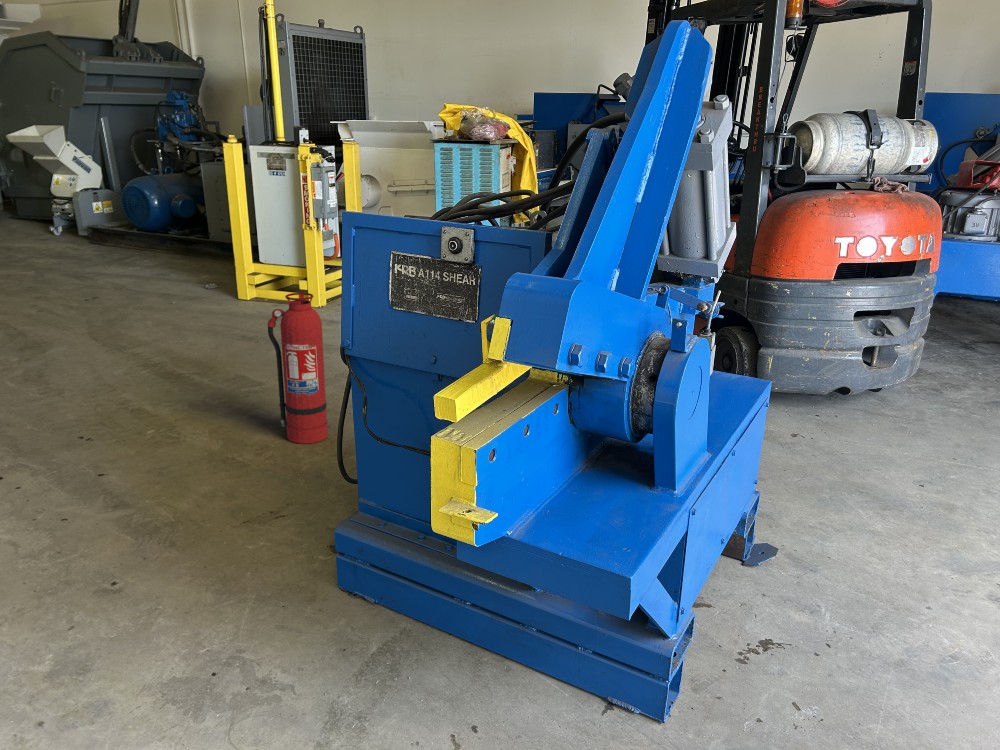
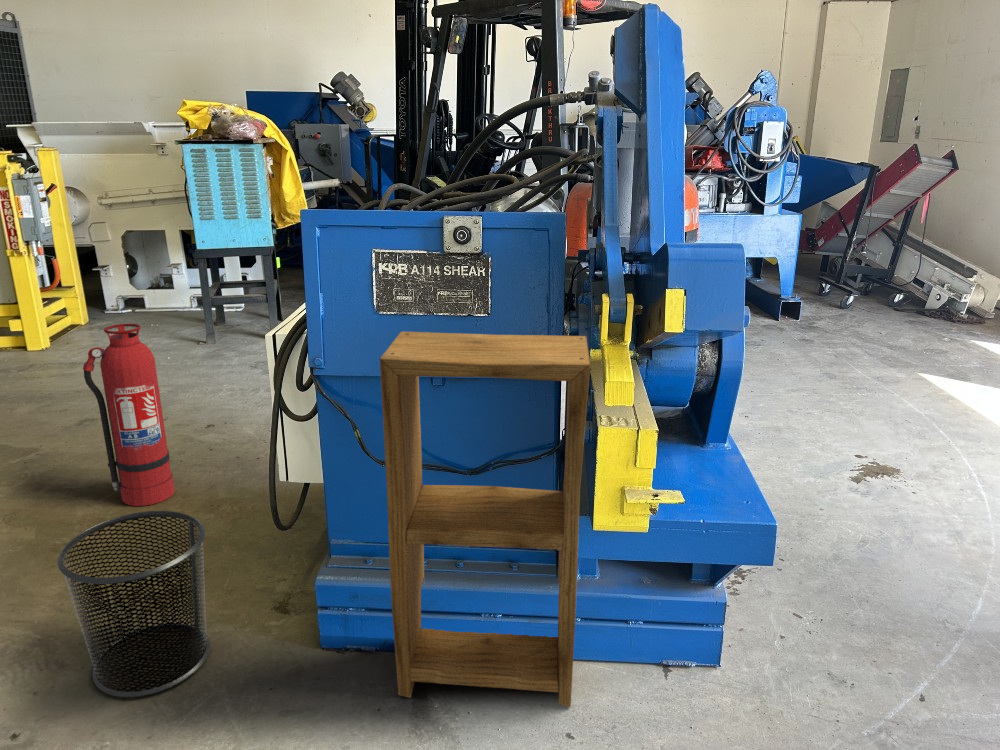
shelving unit: none [352,326,555,705] -> present [380,331,590,707]
waste bin: none [158,441,270,582] -> present [57,511,210,697]

